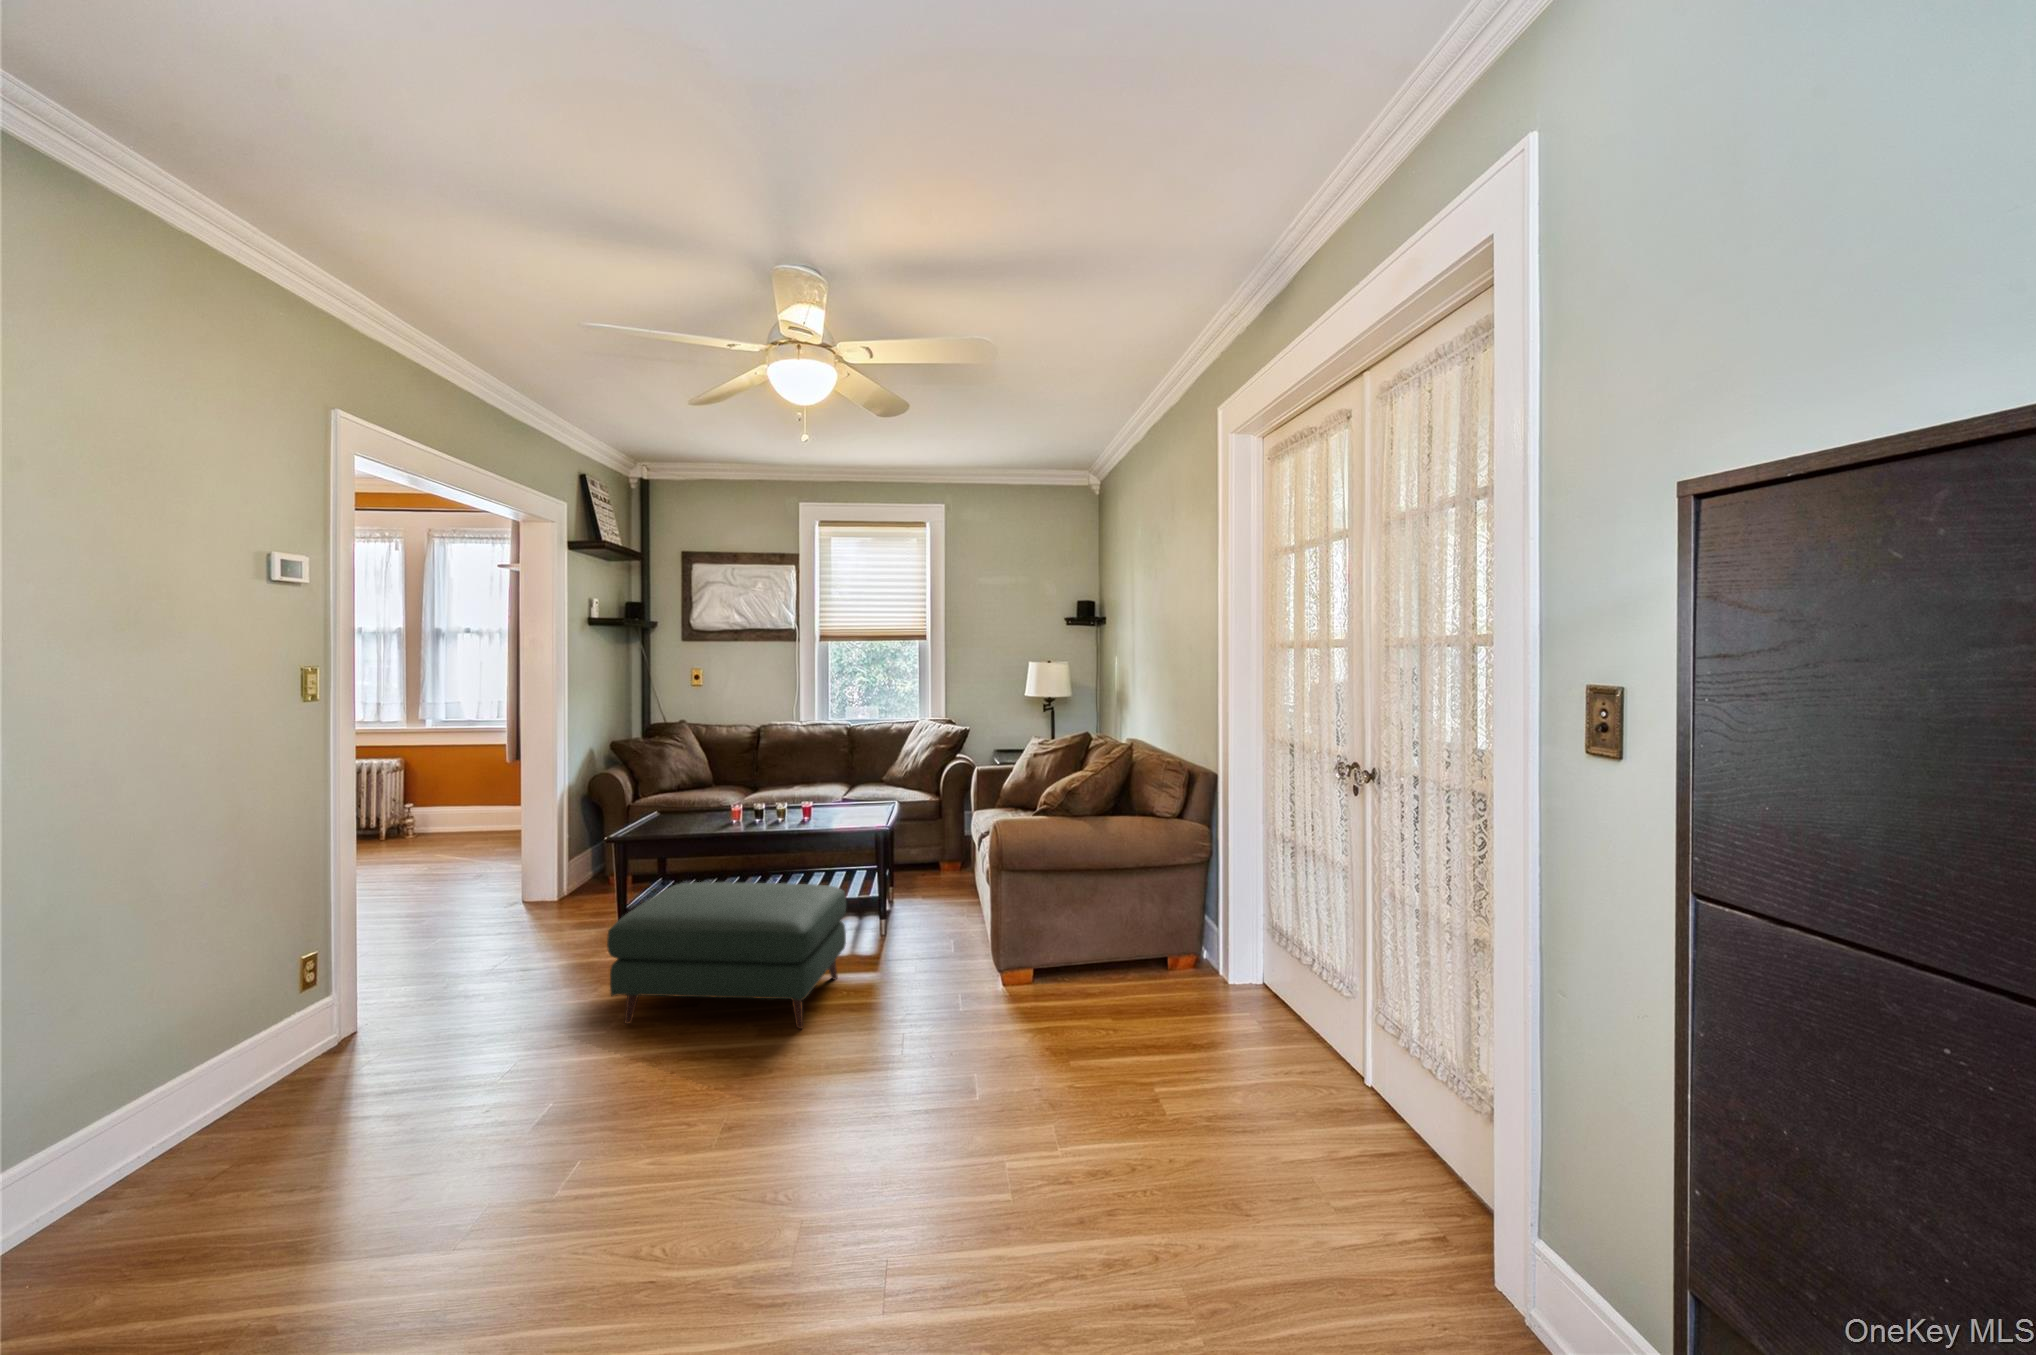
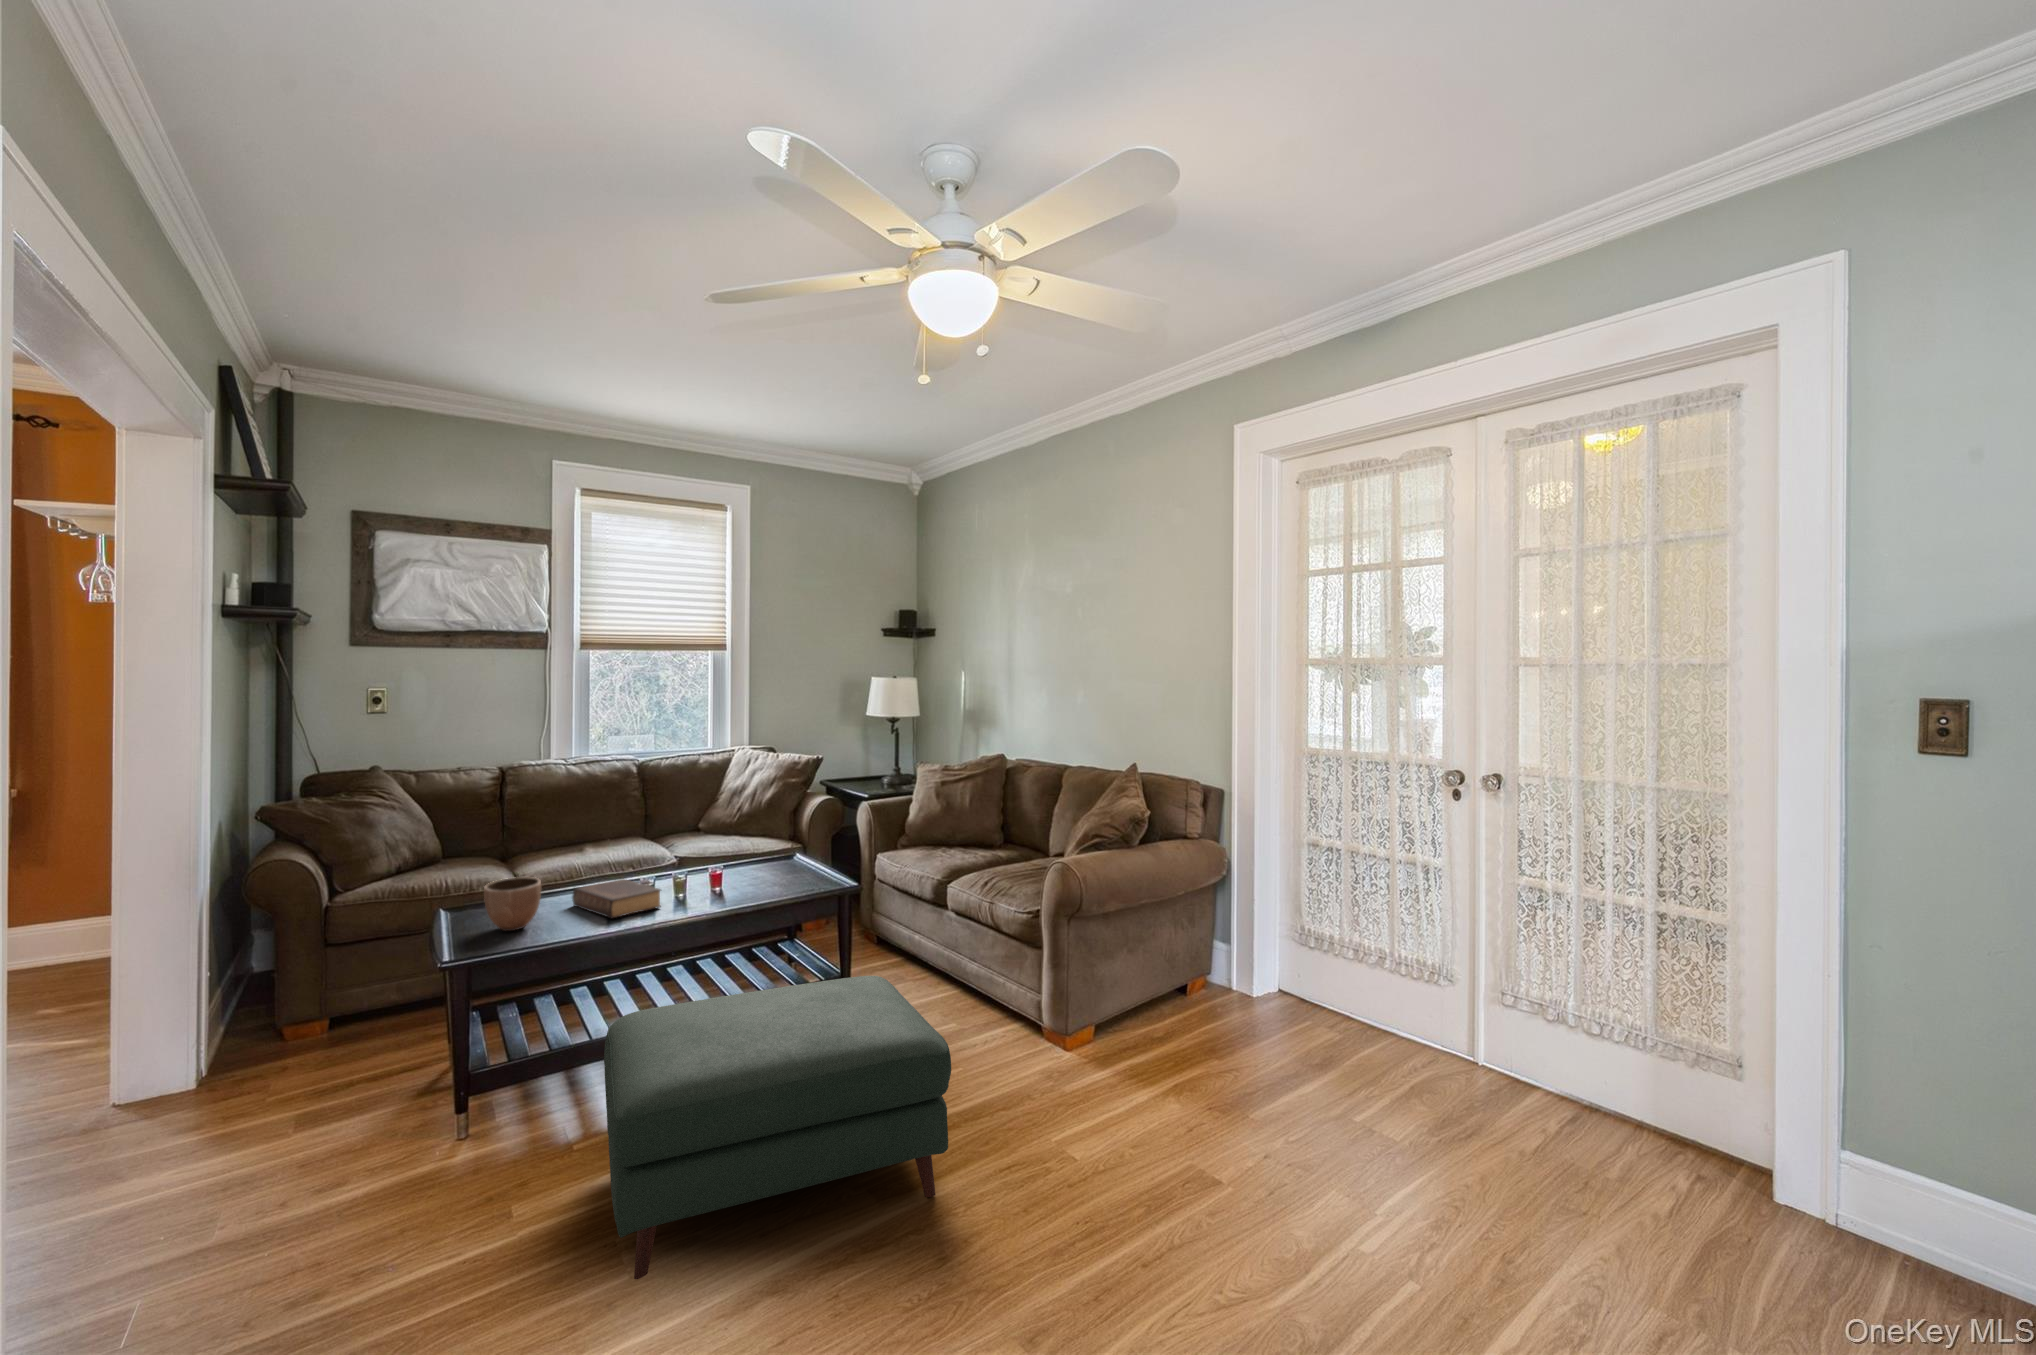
decorative bowl: none [656,797,689,829] -> present [484,877,541,931]
book: none [720,806,762,829] -> present [572,879,661,919]

